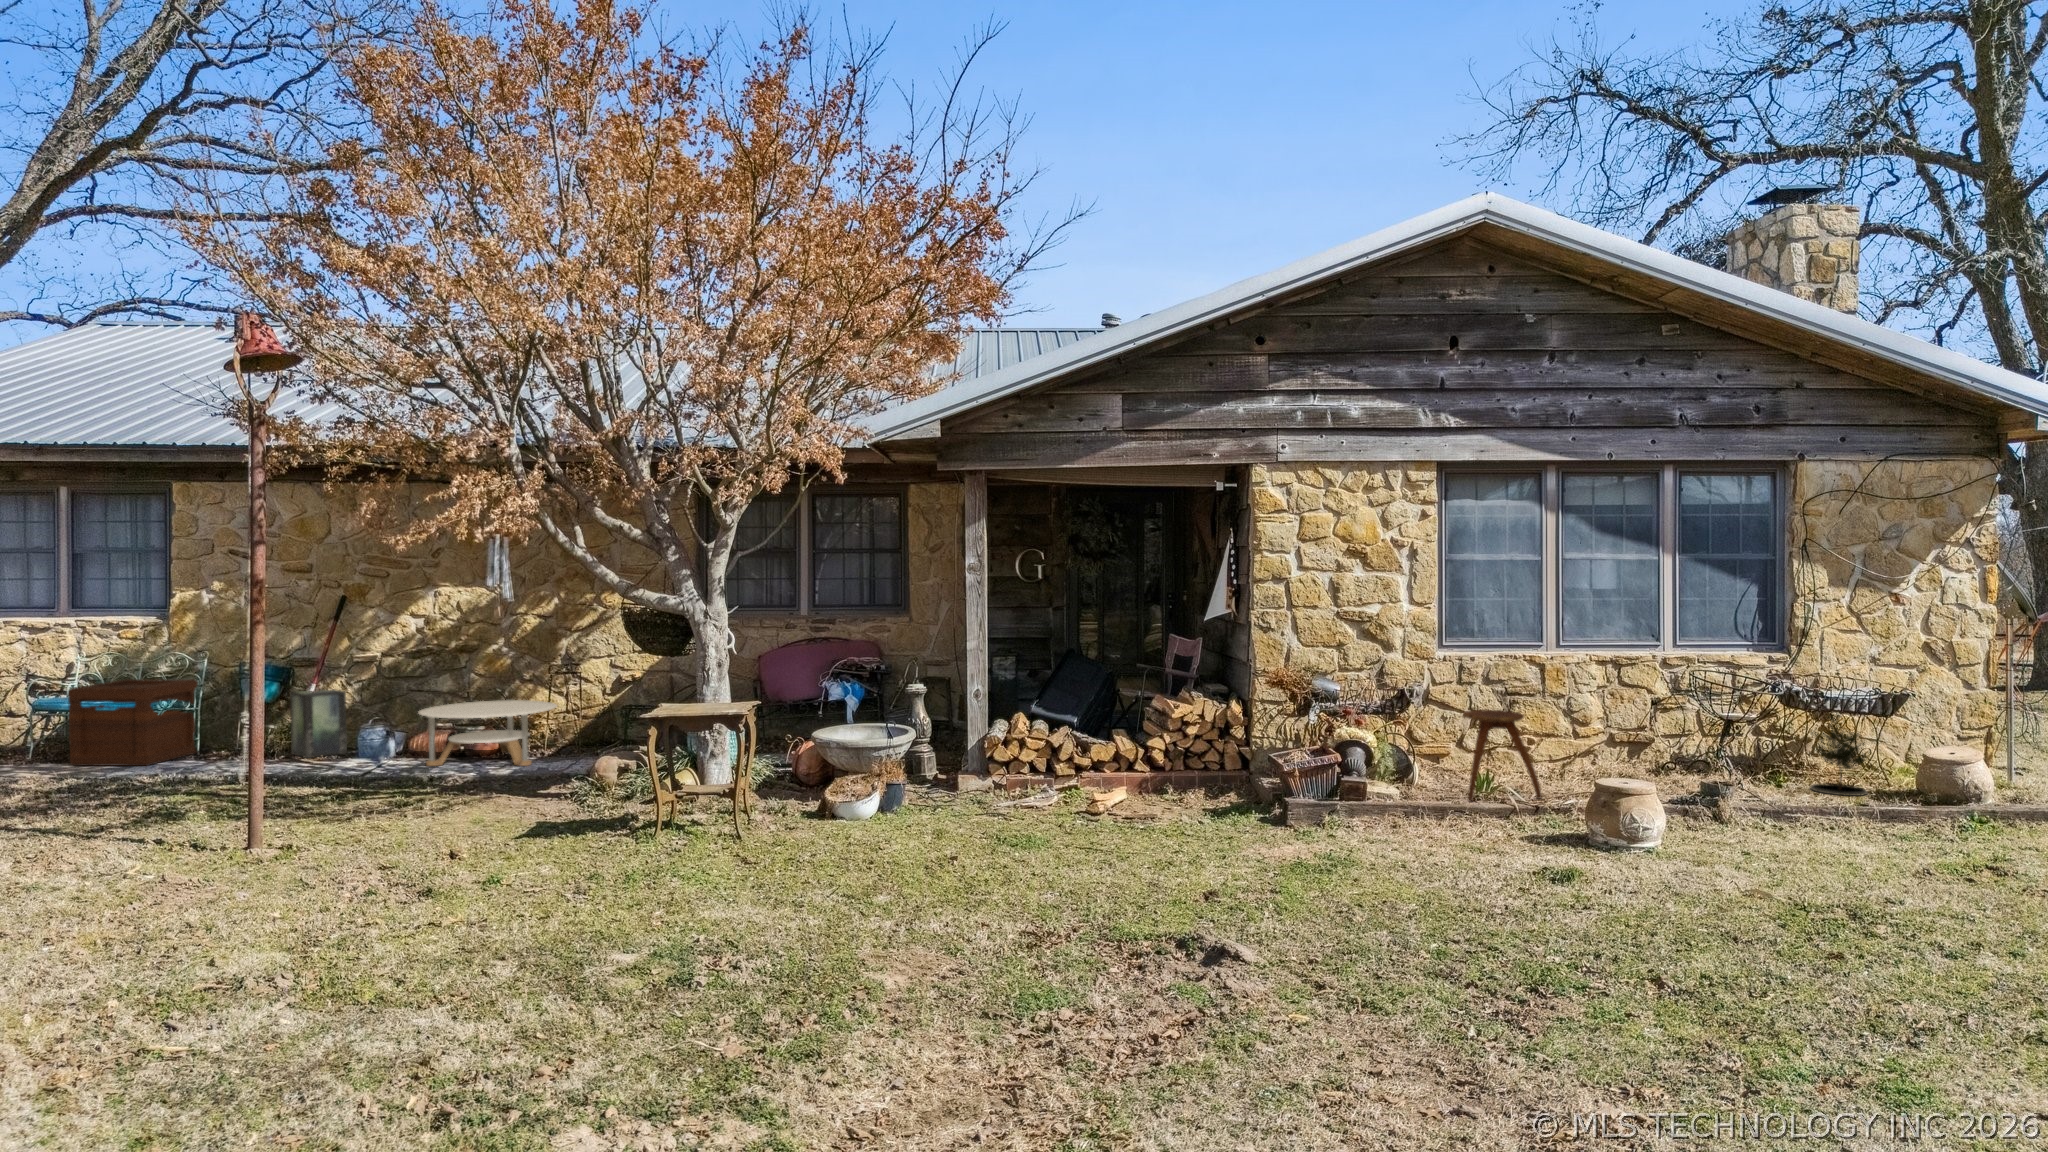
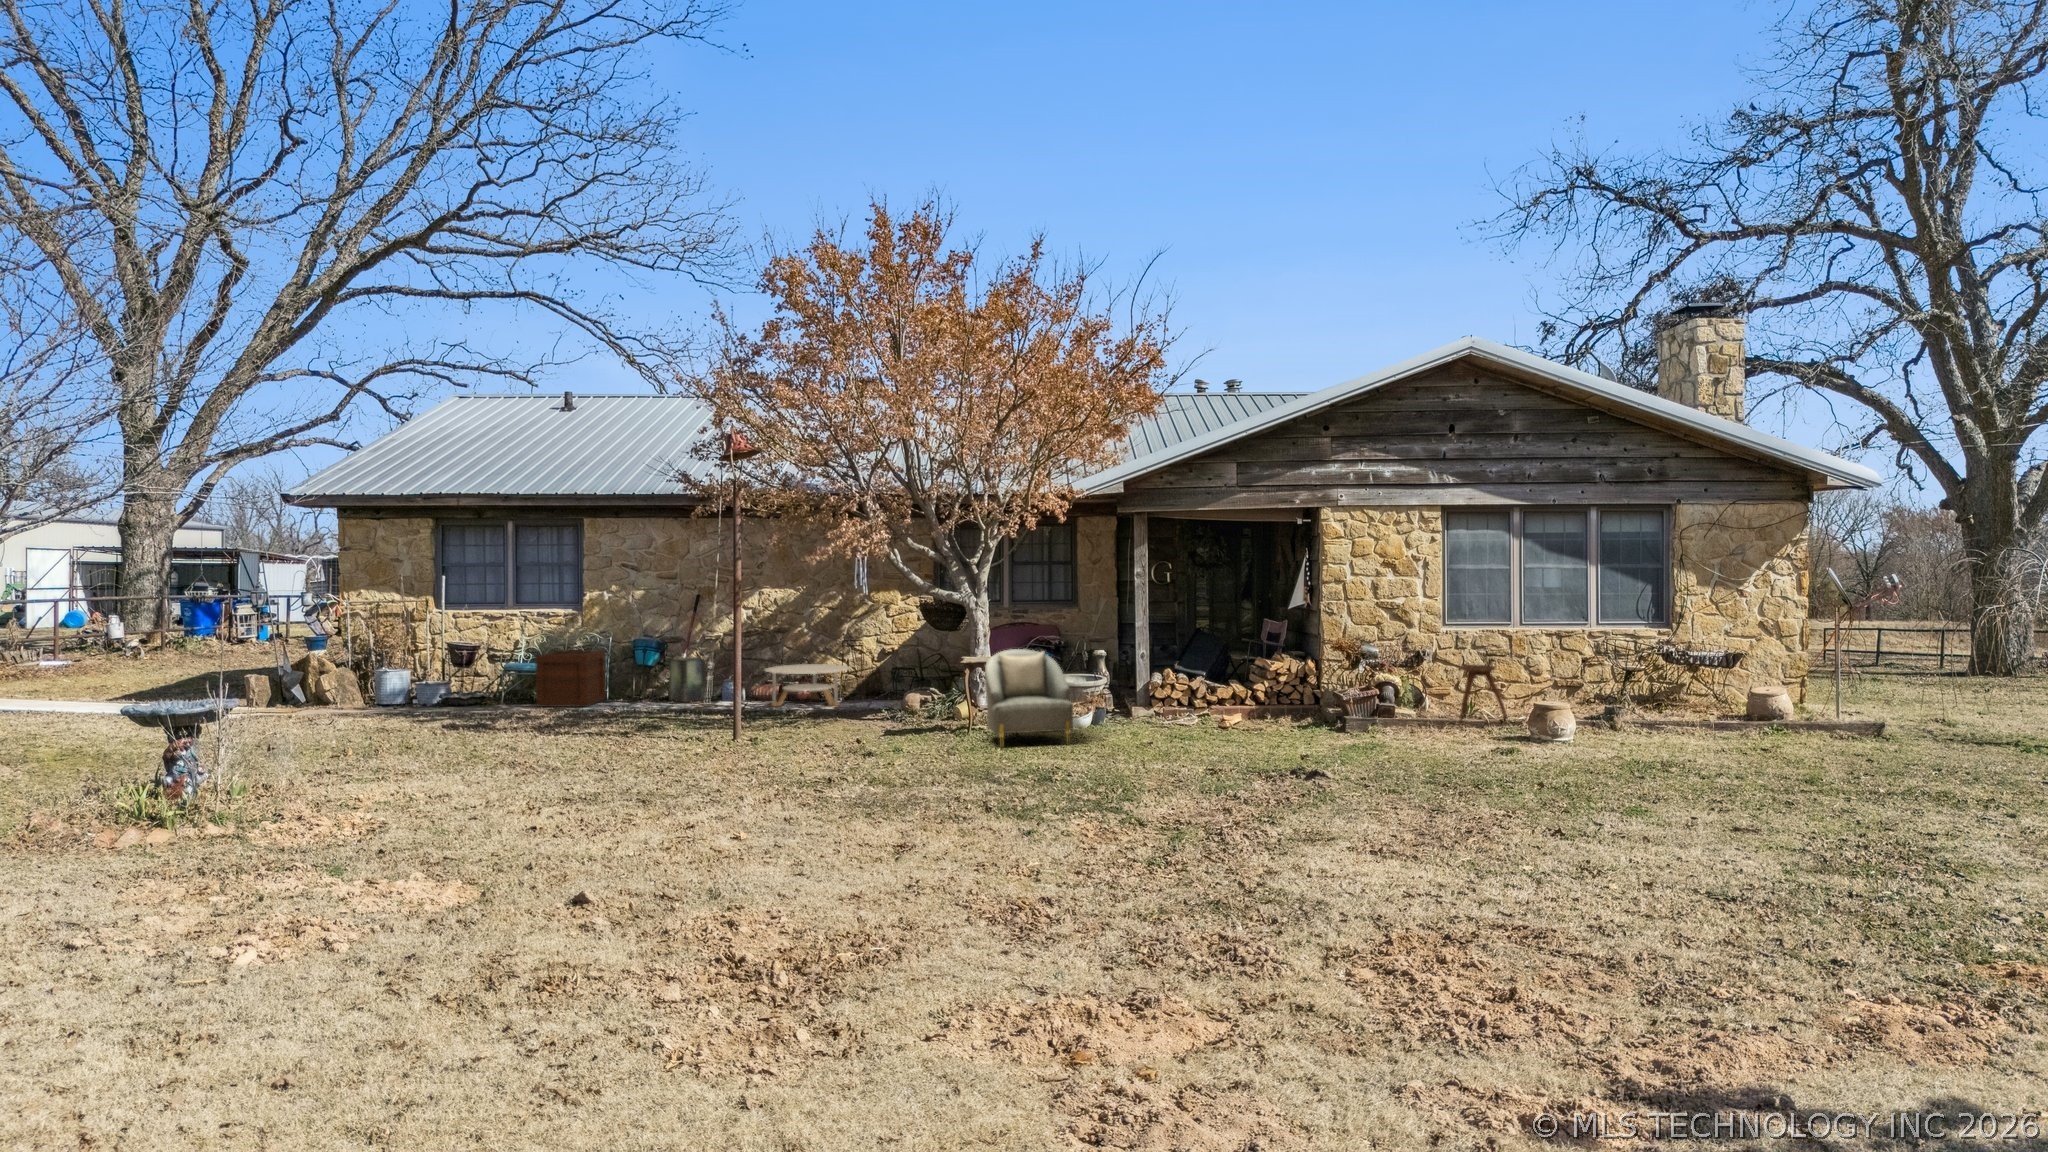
armchair: none [679,687,824,862] -> present [985,649,1073,738]
potted tree: present [1810,712,1871,796] -> none [1684,659,1722,718]

